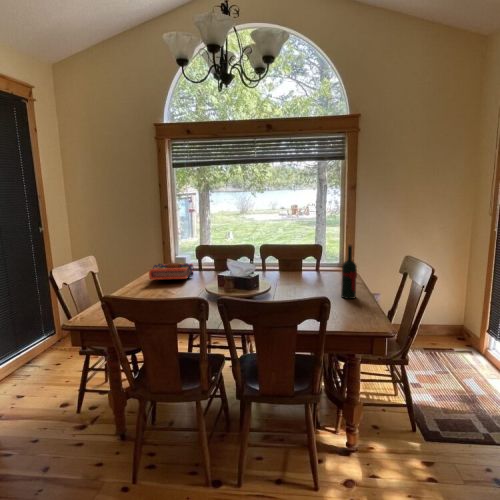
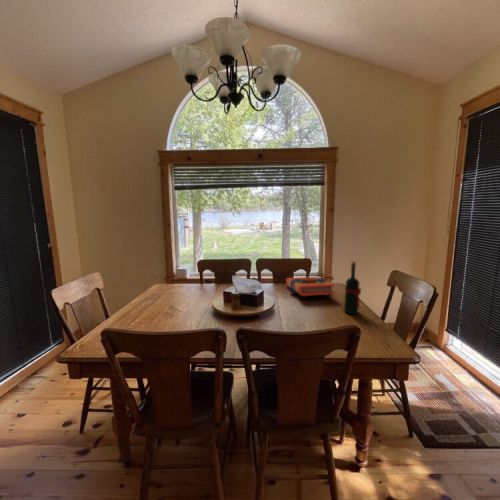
book: present [149,263,193,280] -> present [286,277,335,296]

